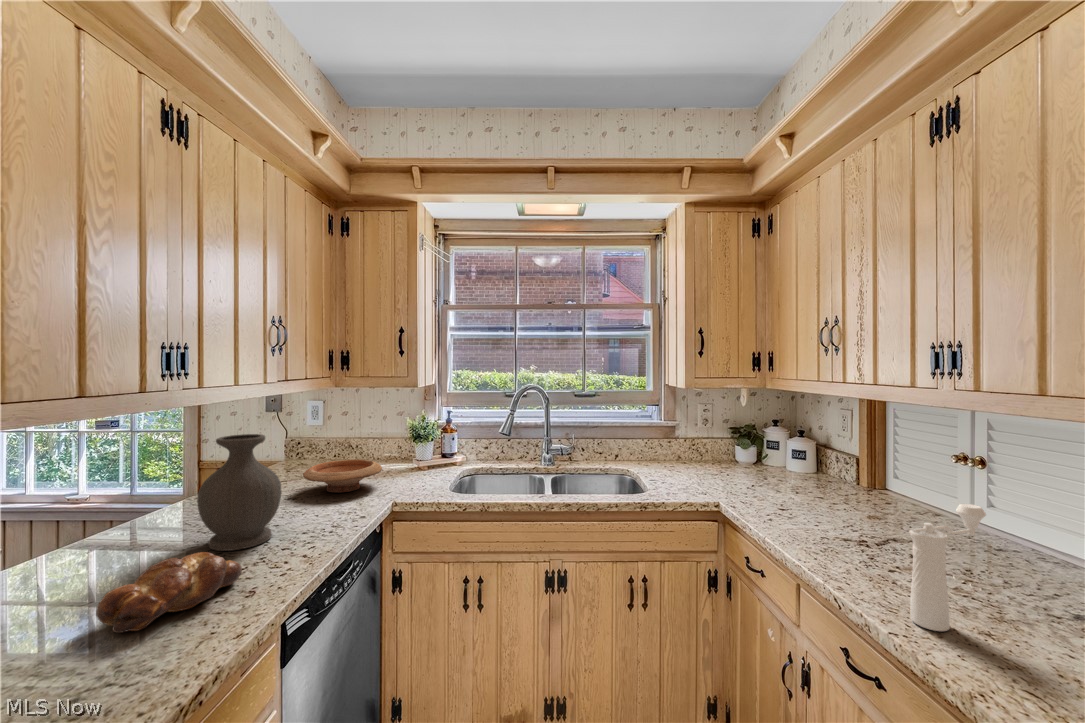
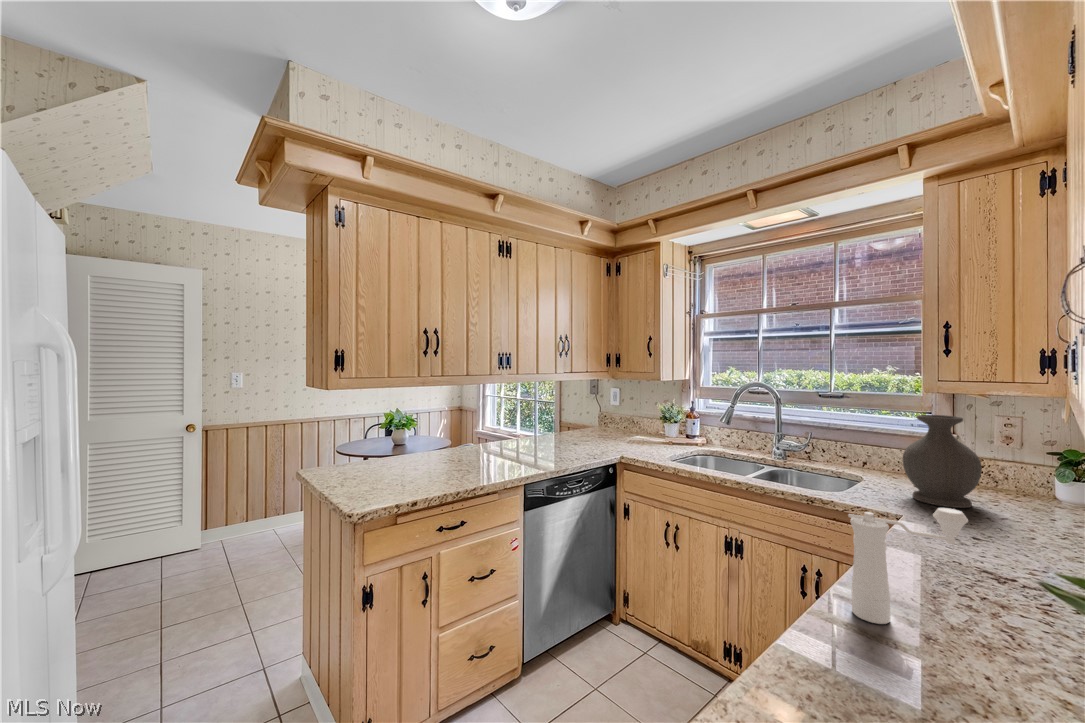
vase: present [197,434,282,551] -> present [903,415,982,508]
wooden bowl: present [303,460,382,492] -> none [580,429,629,448]
bread loaf: present [96,552,242,633] -> none [452,450,507,473]

